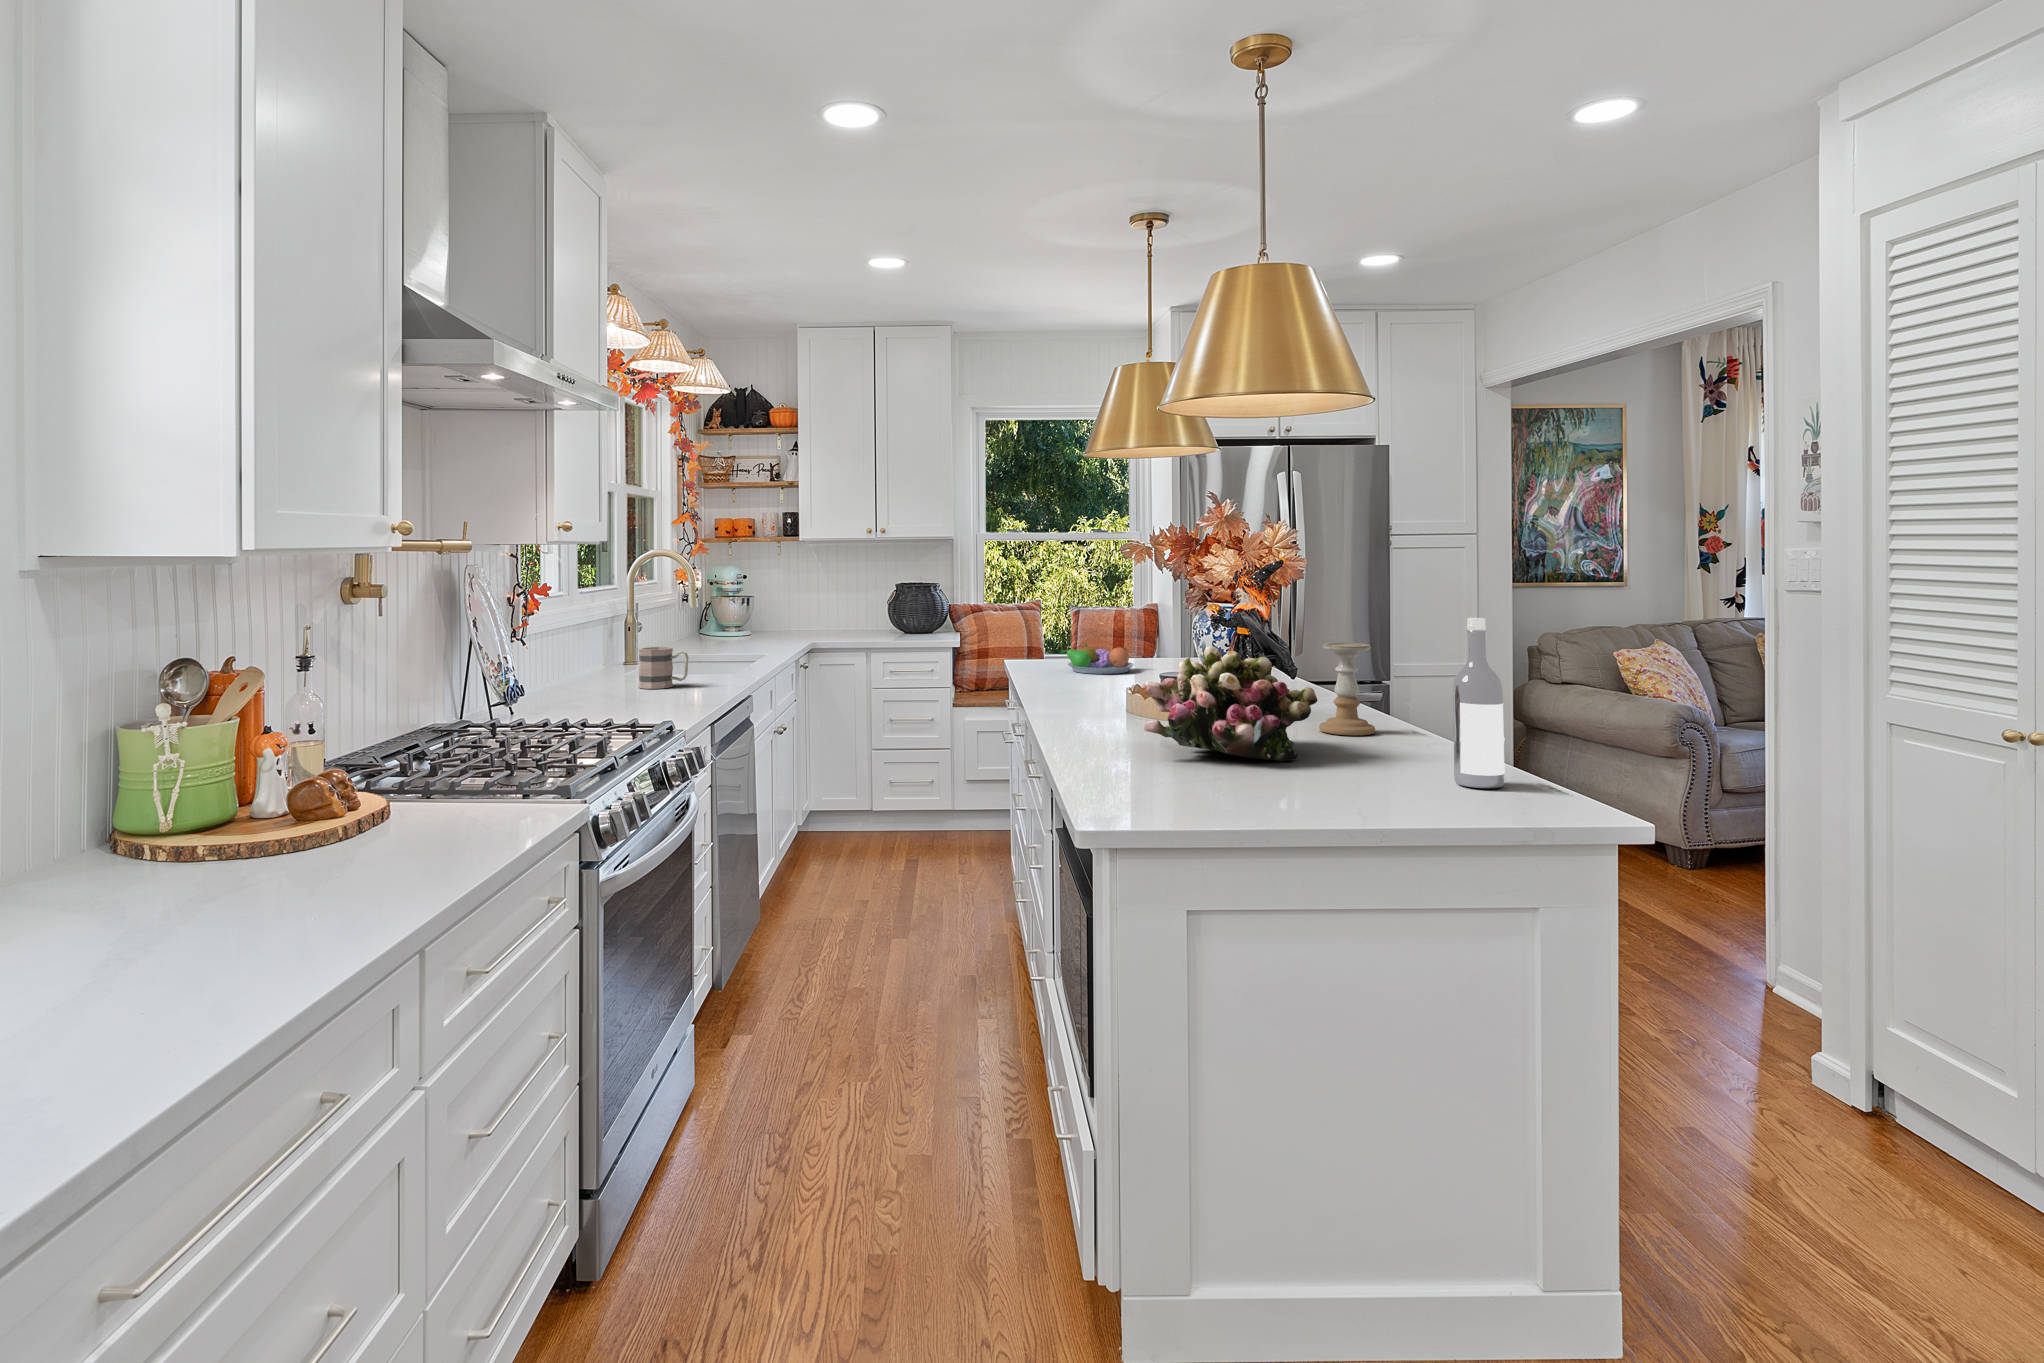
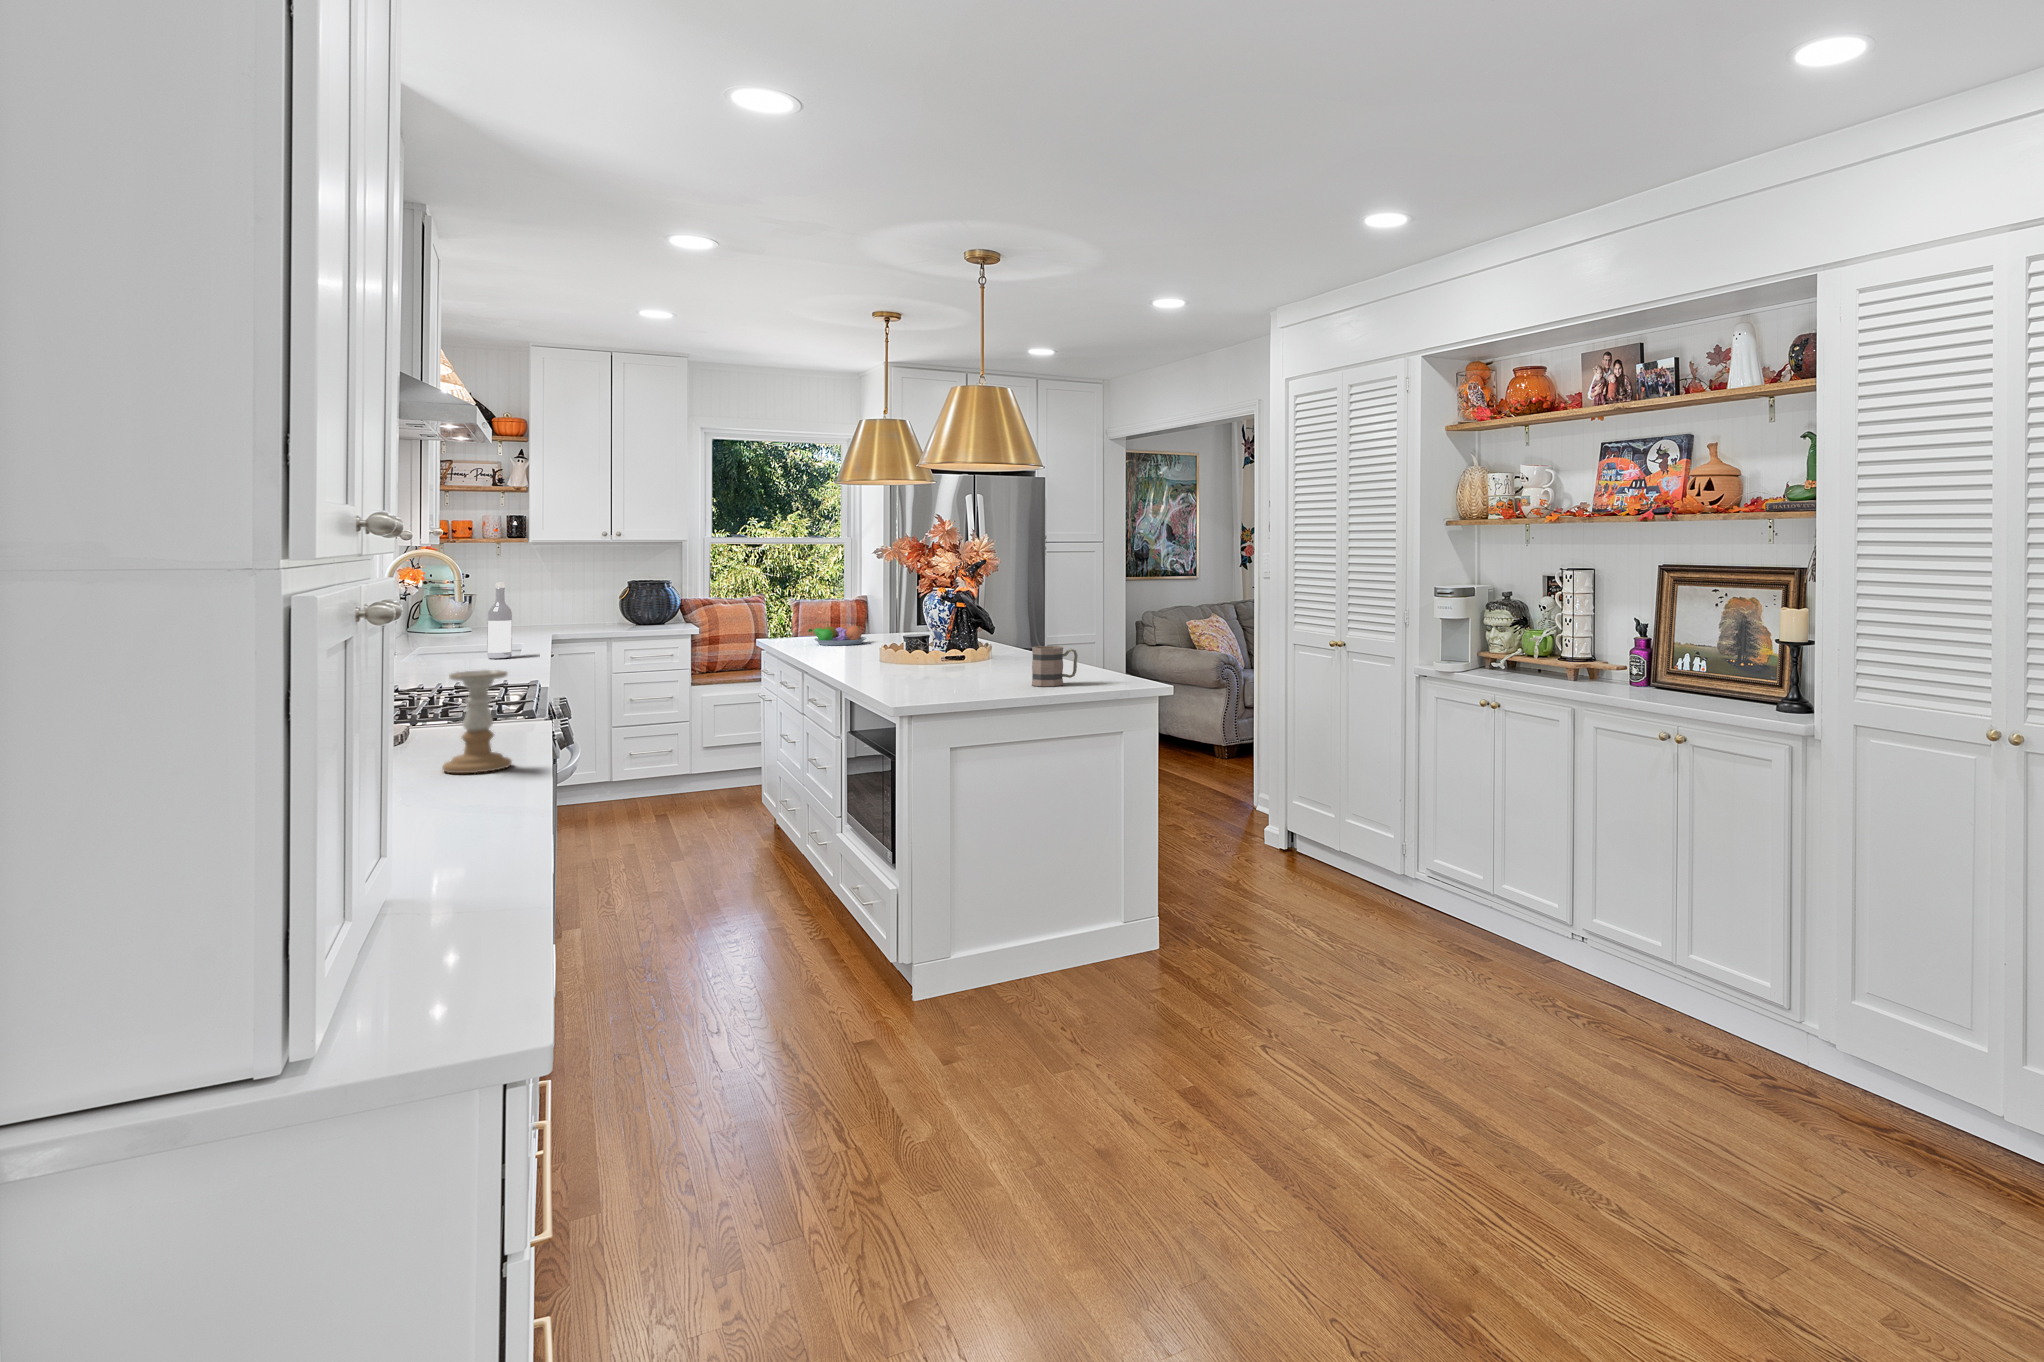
wine bottle: present [1453,618,1504,788] -> present [487,582,512,659]
candle holder: present [1319,643,1375,735] -> present [442,670,512,773]
flower arrangement: present [1143,646,1317,761] -> none [907,612,1011,676]
mug: present [638,647,688,689] -> present [1032,646,1078,686]

